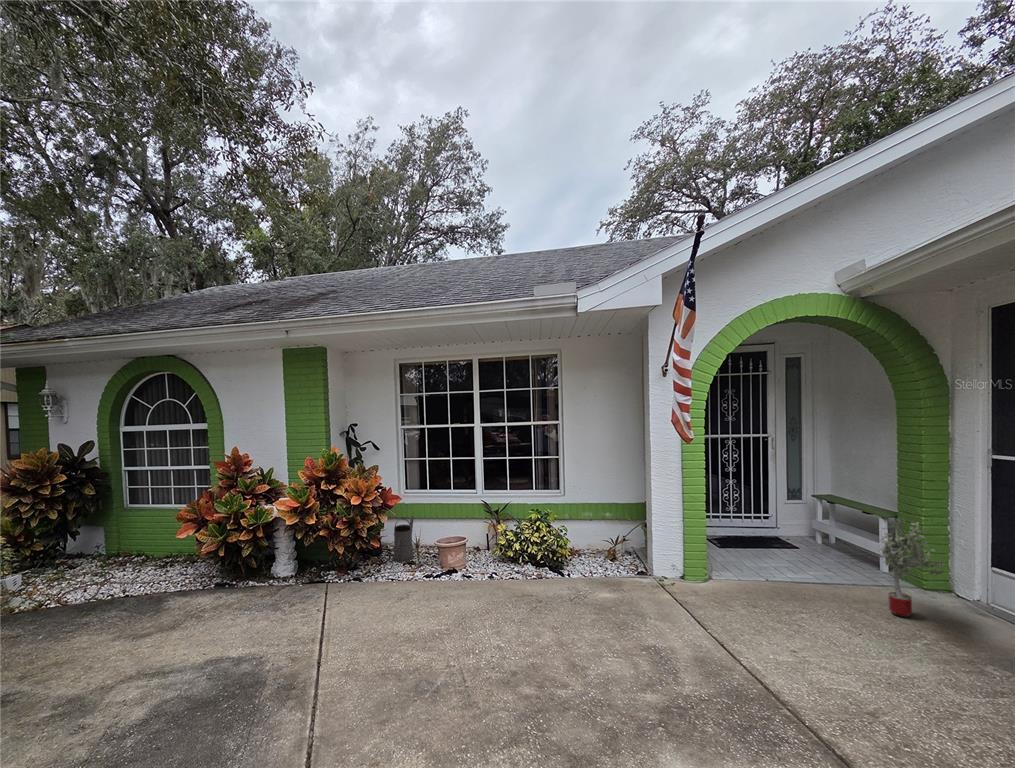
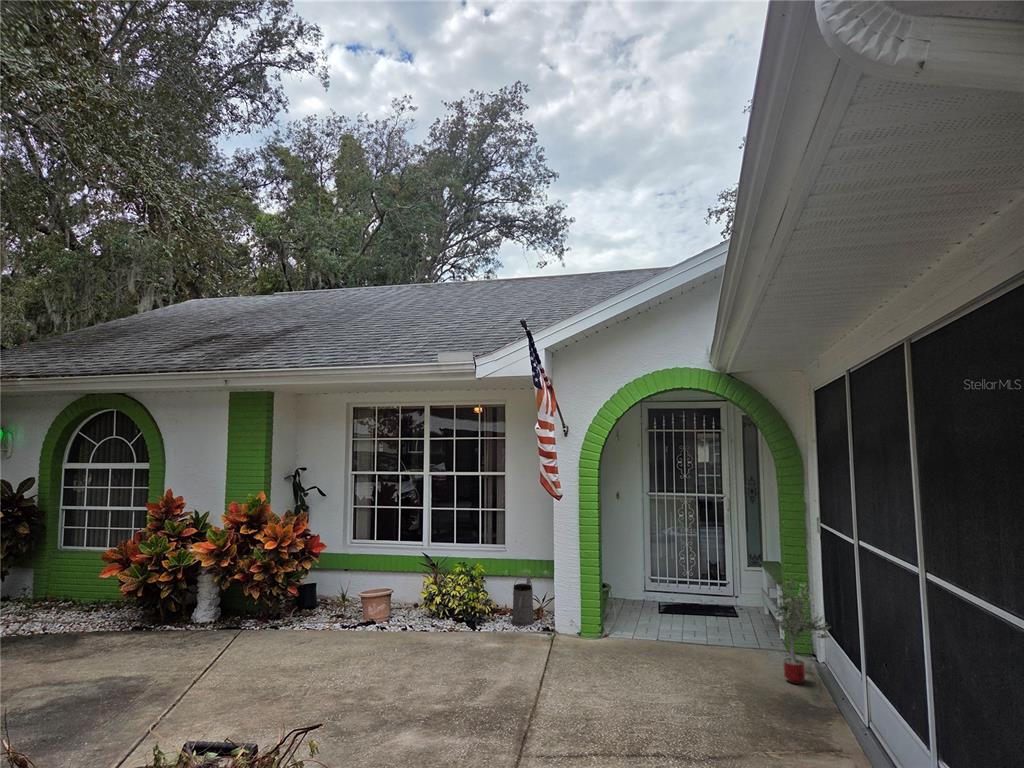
watering can: present [393,516,414,562] -> present [511,576,535,626]

